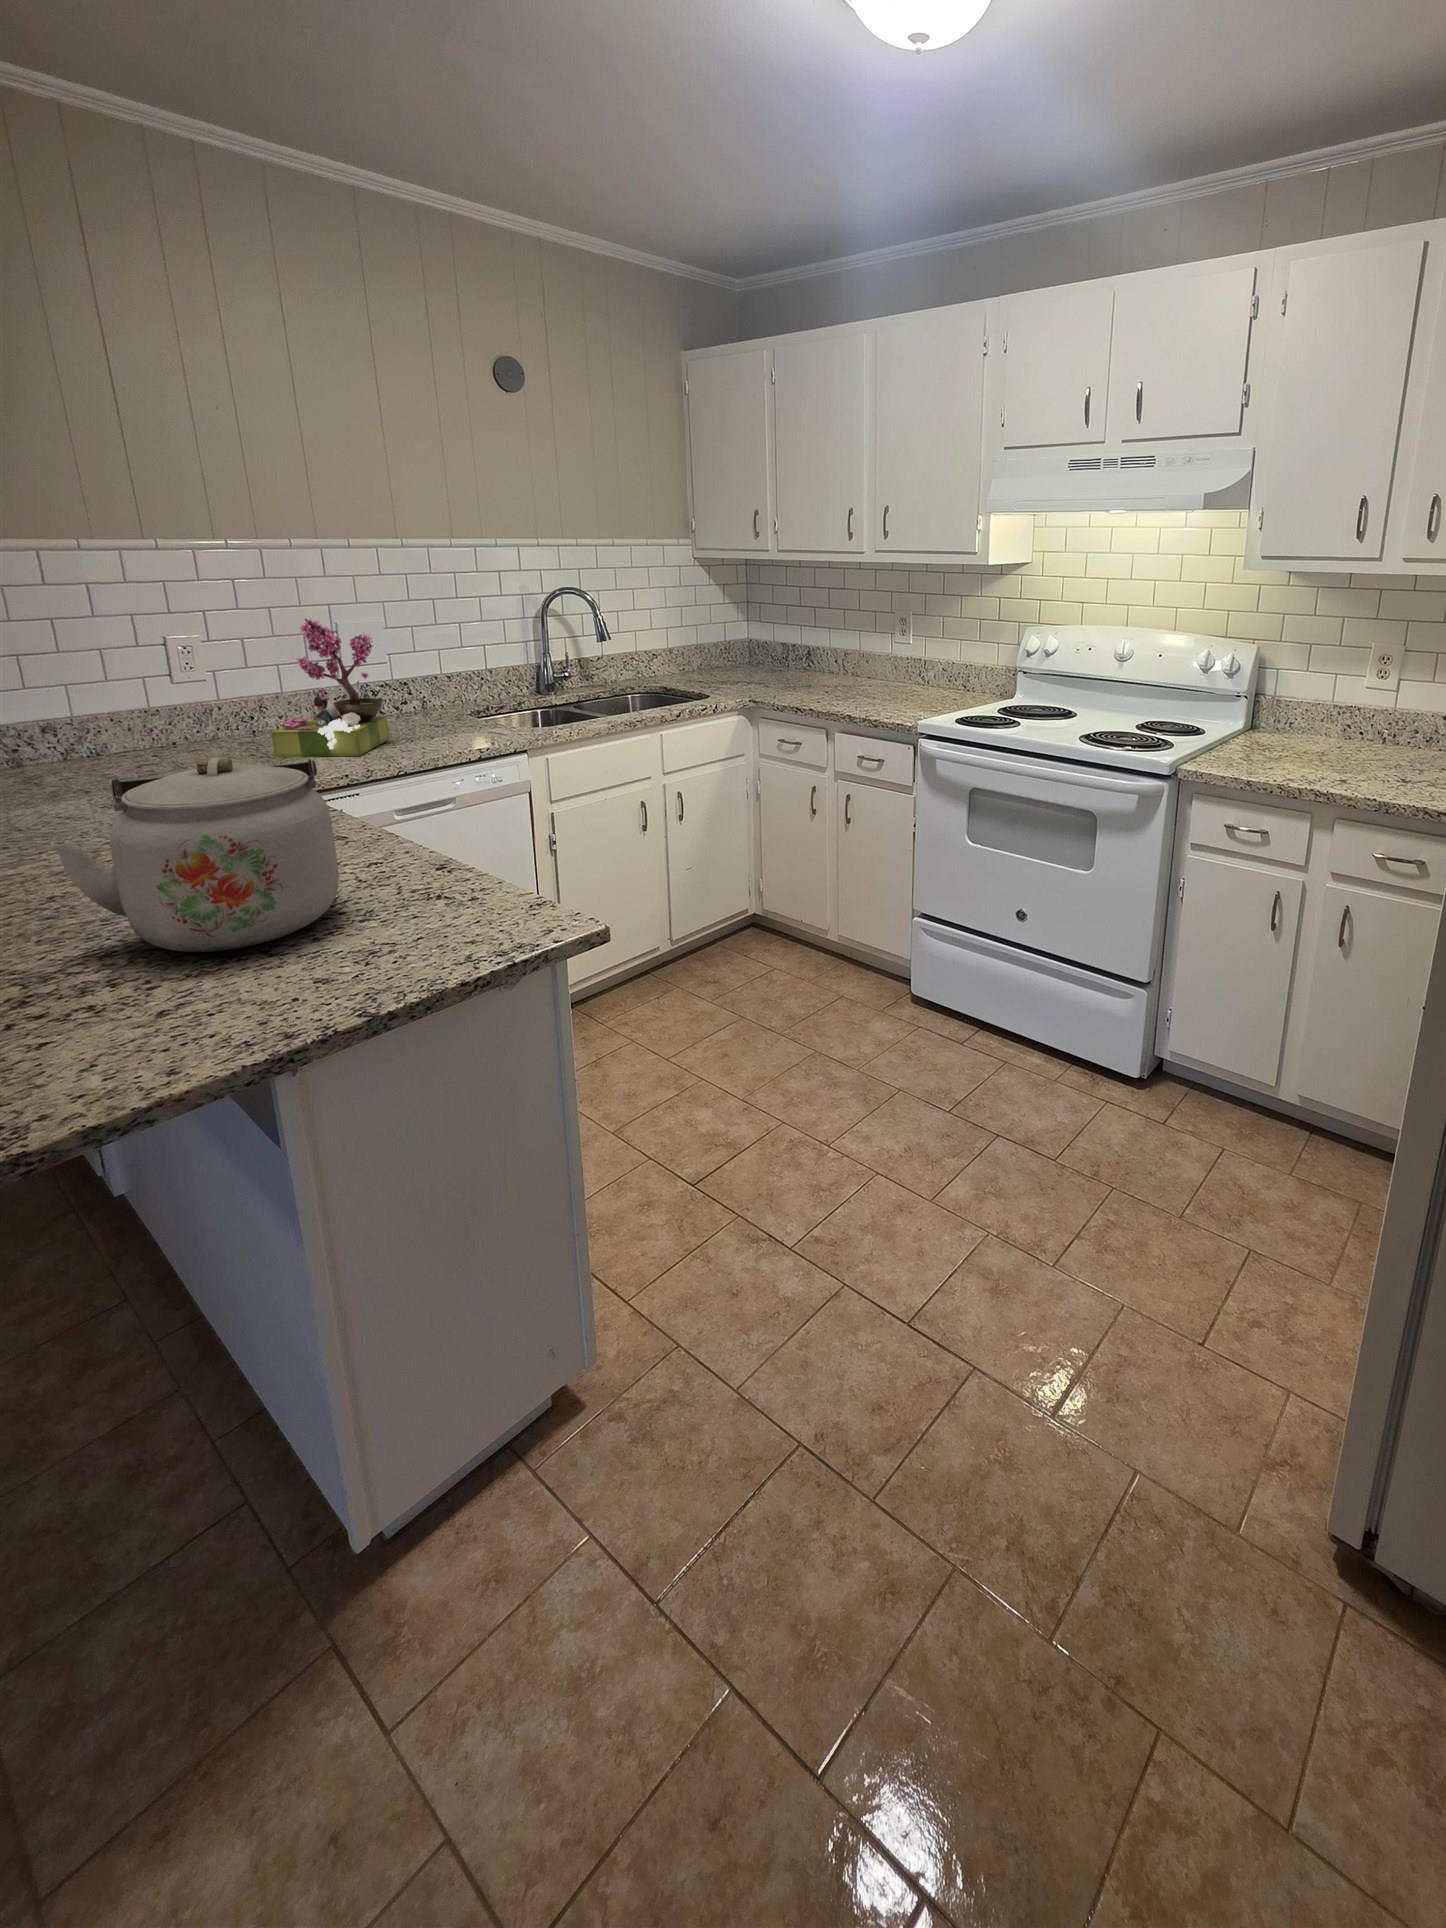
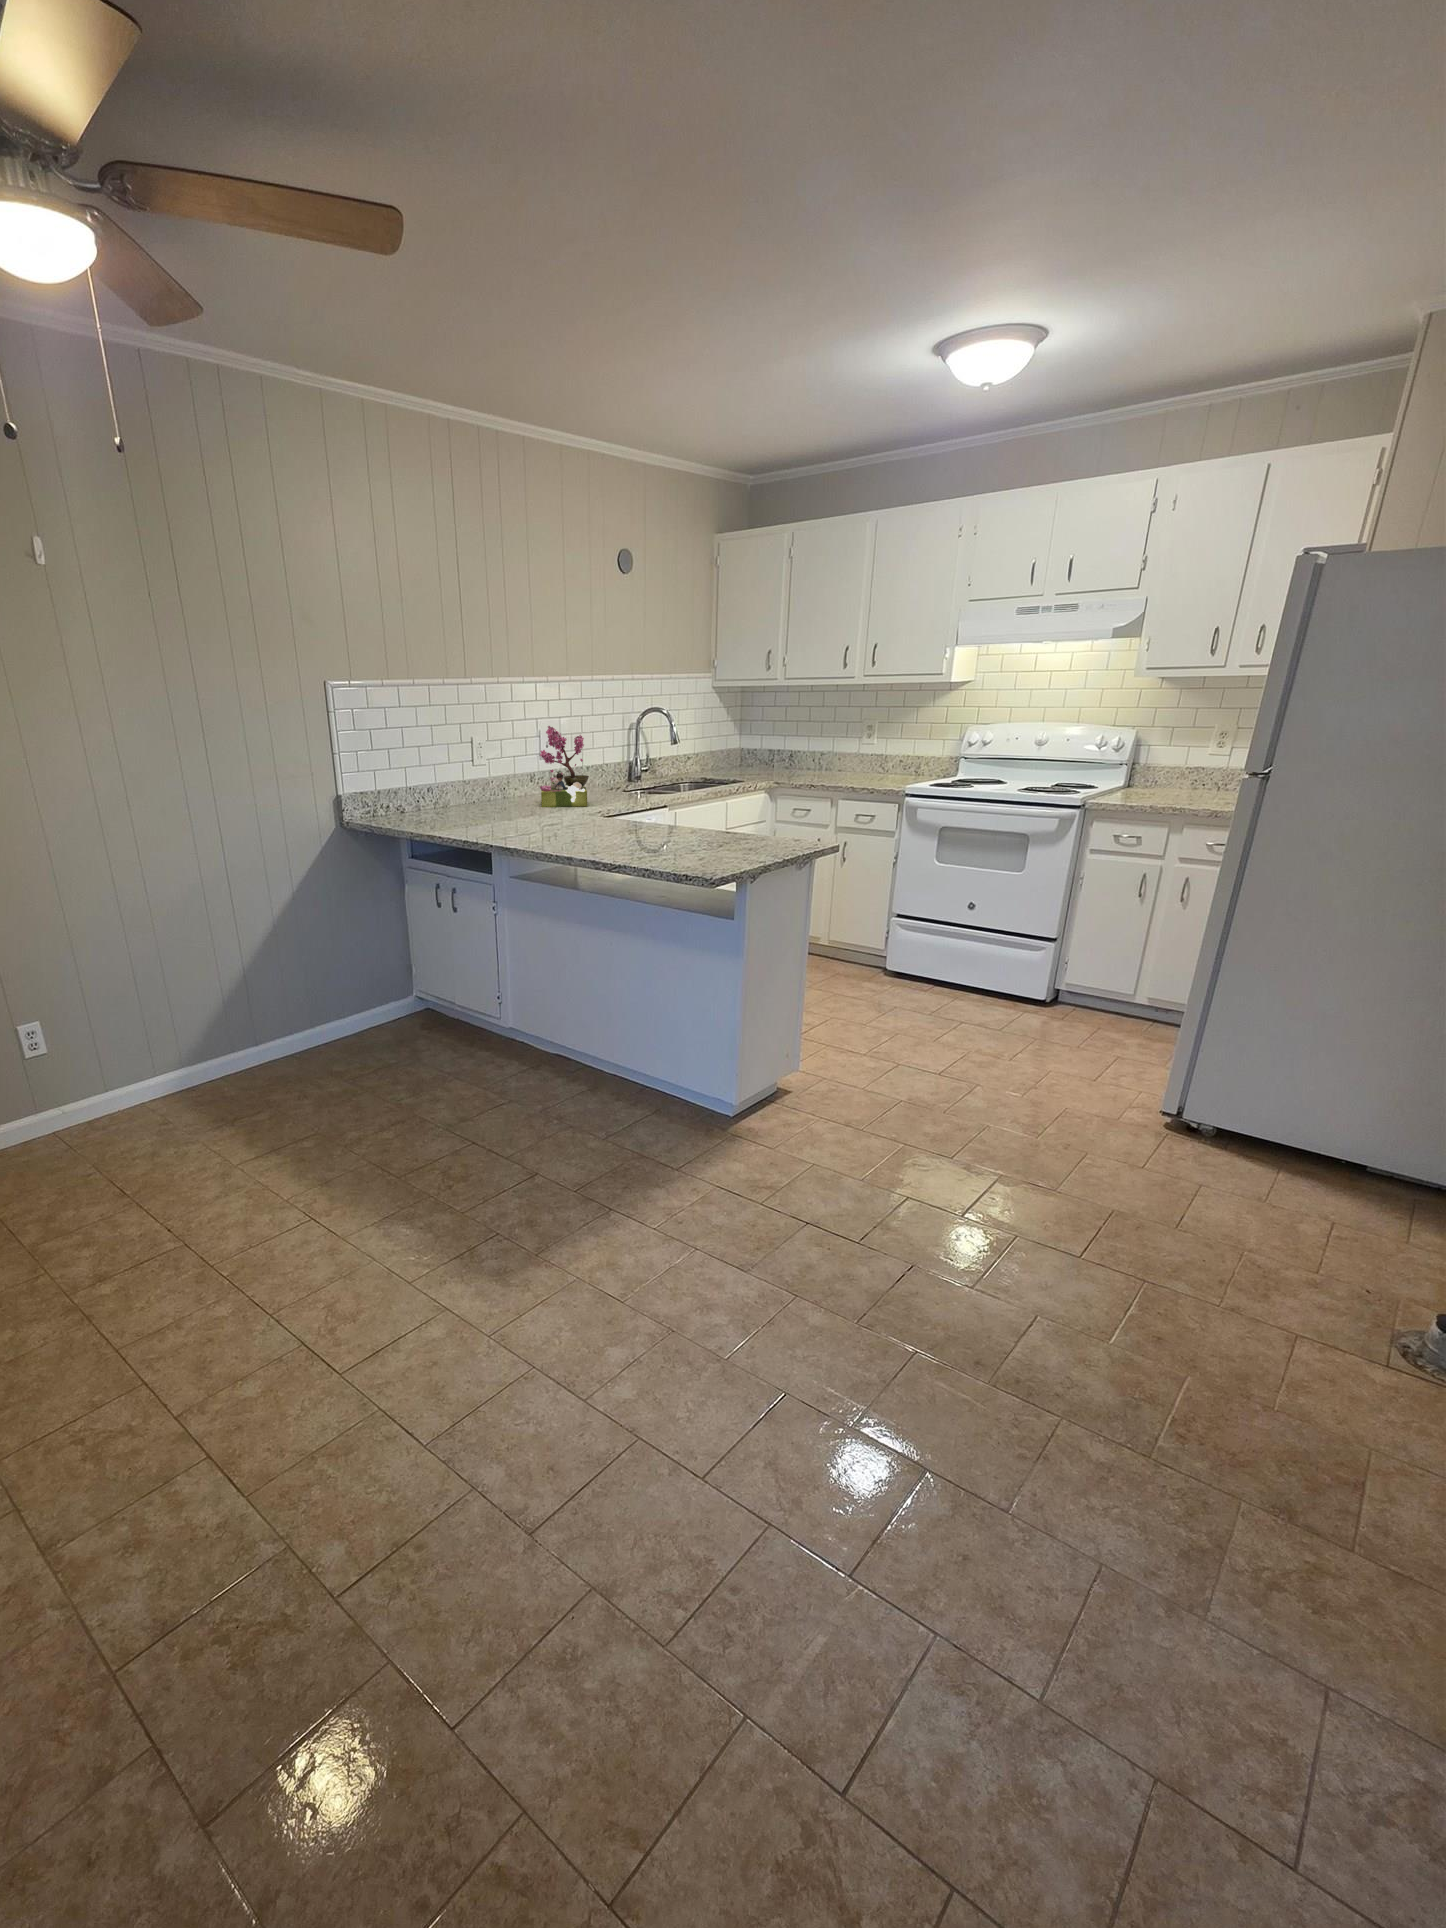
kettle: present [51,757,339,952] -> none [638,765,728,845]

